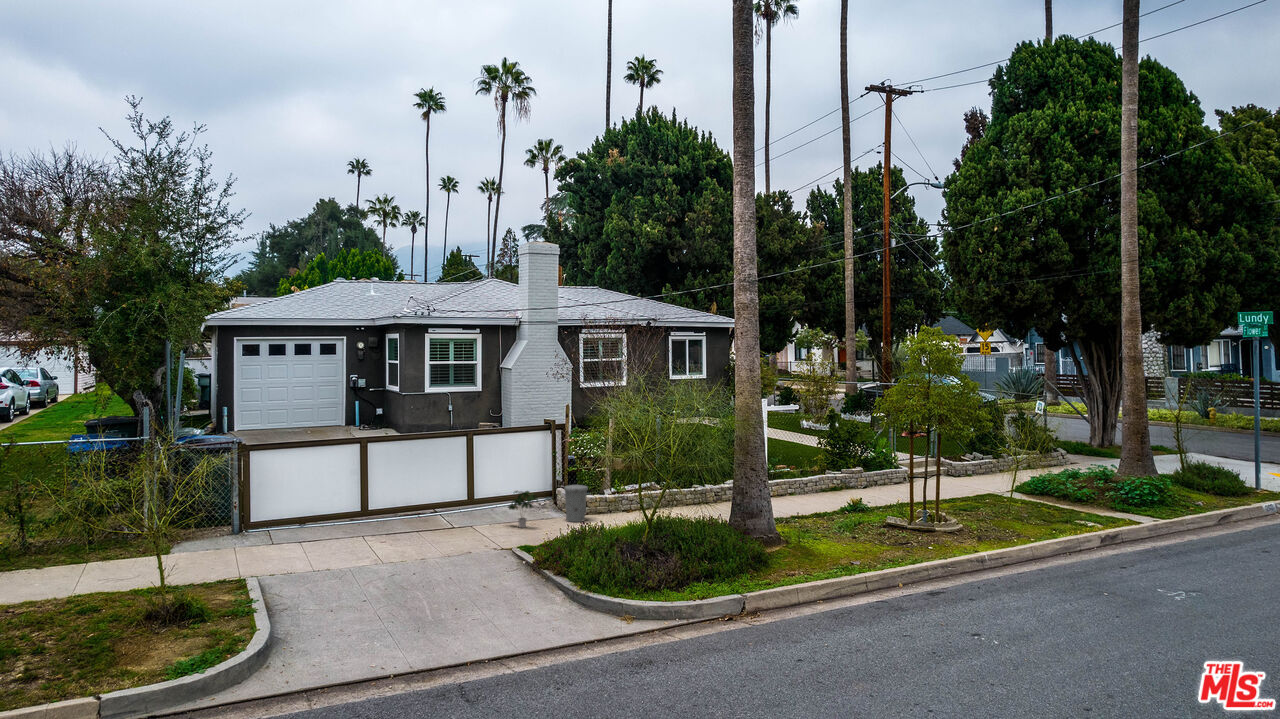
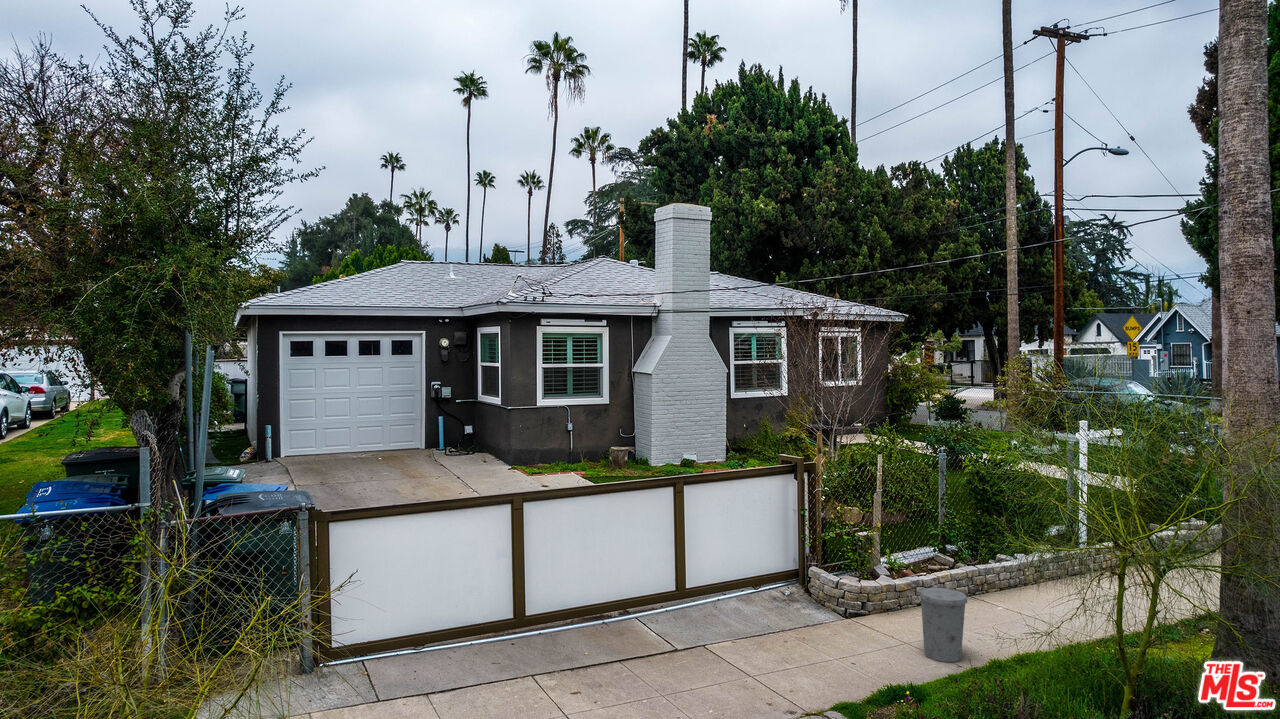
potted plant: present [508,491,538,528] -> none [841,611,909,687]

